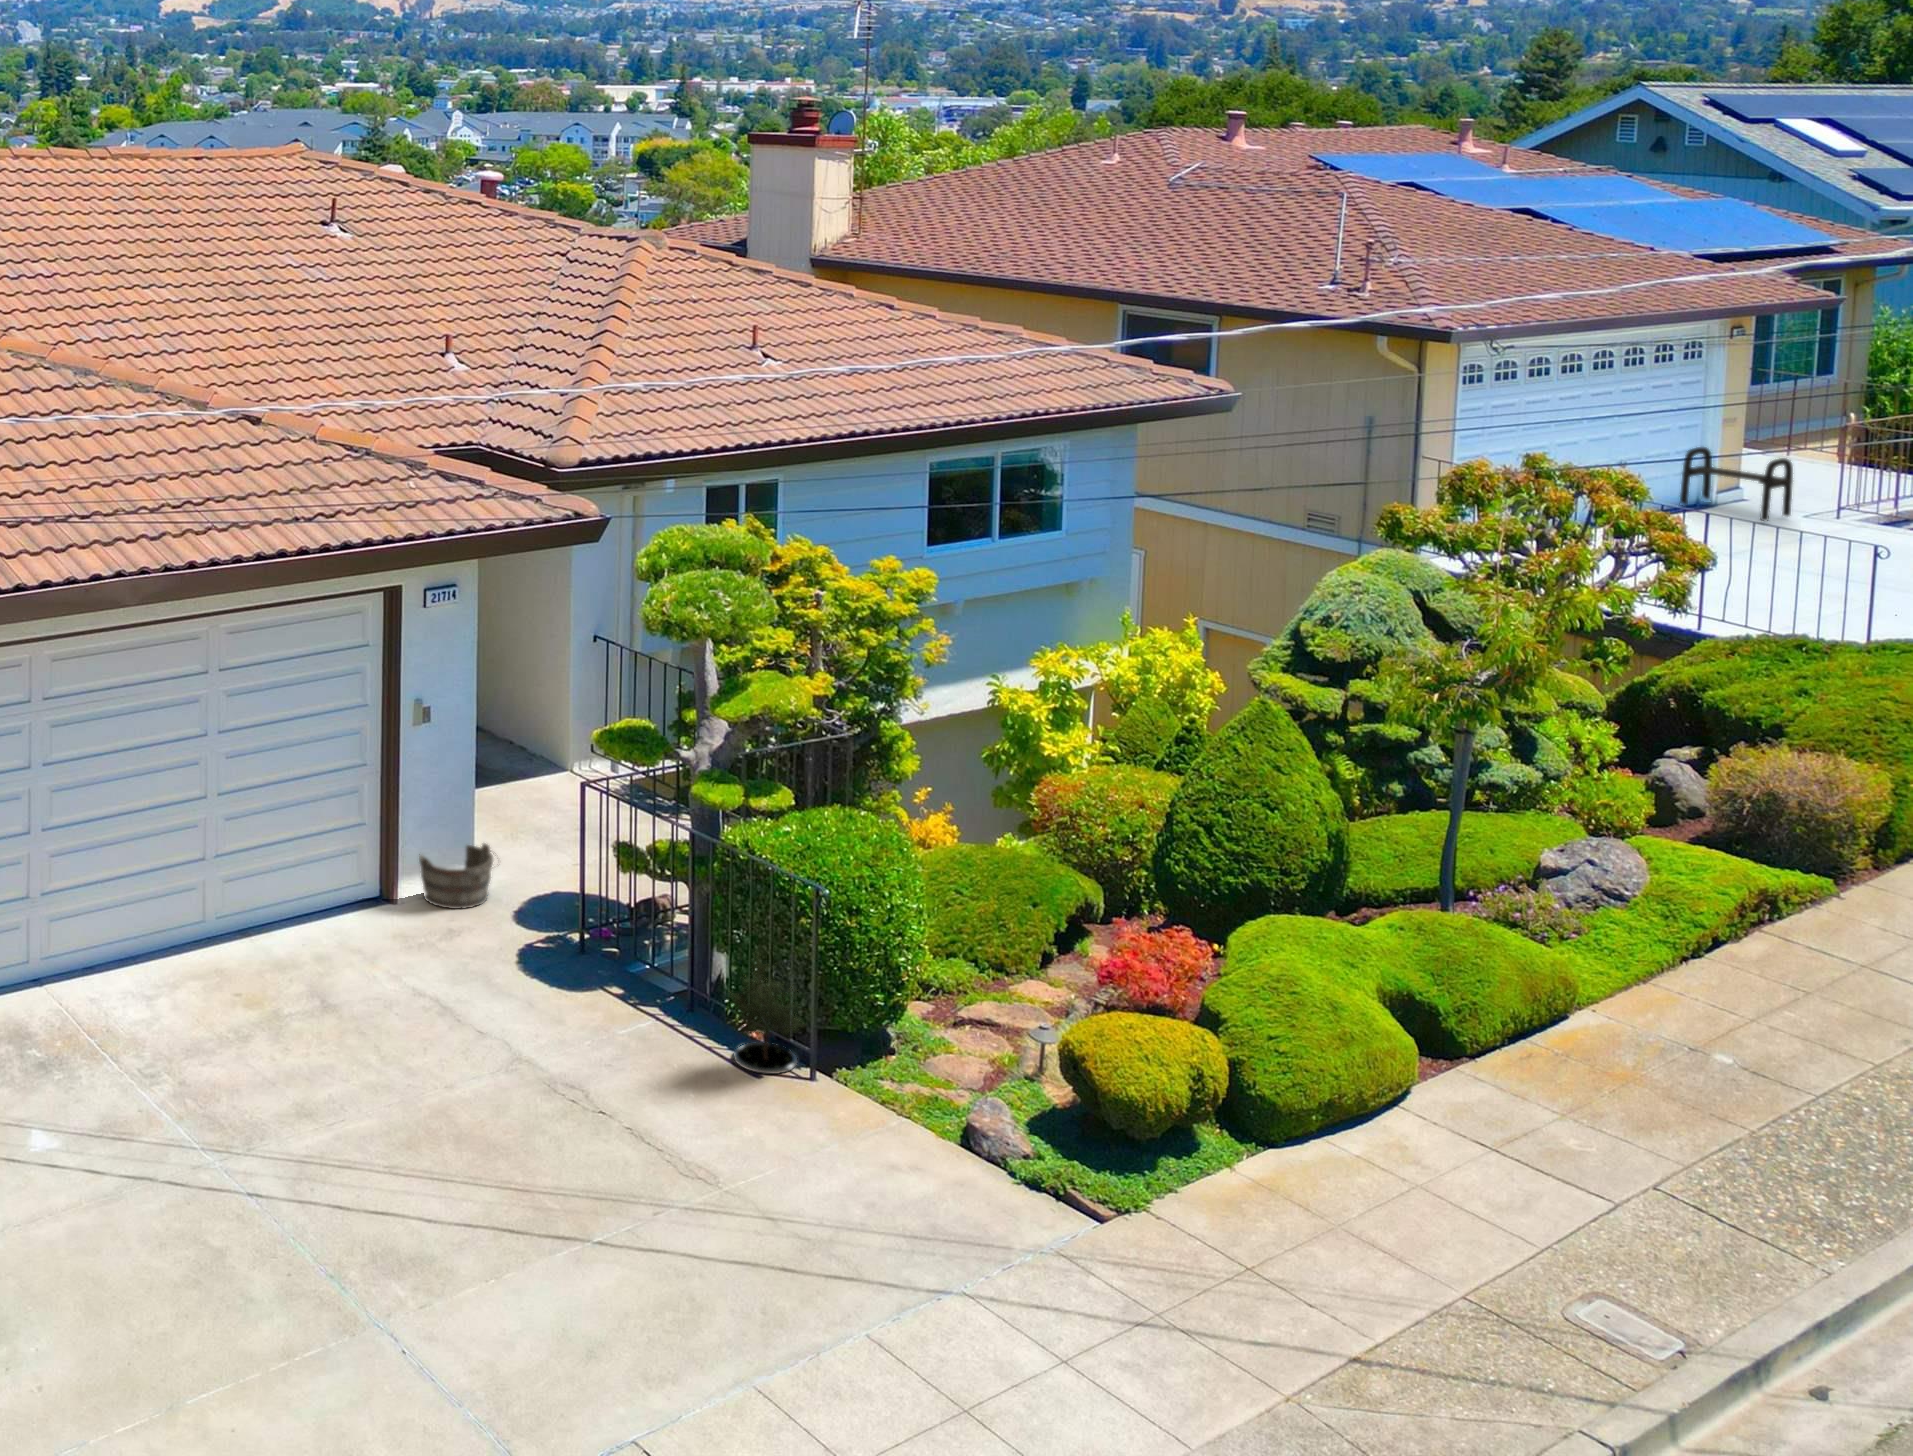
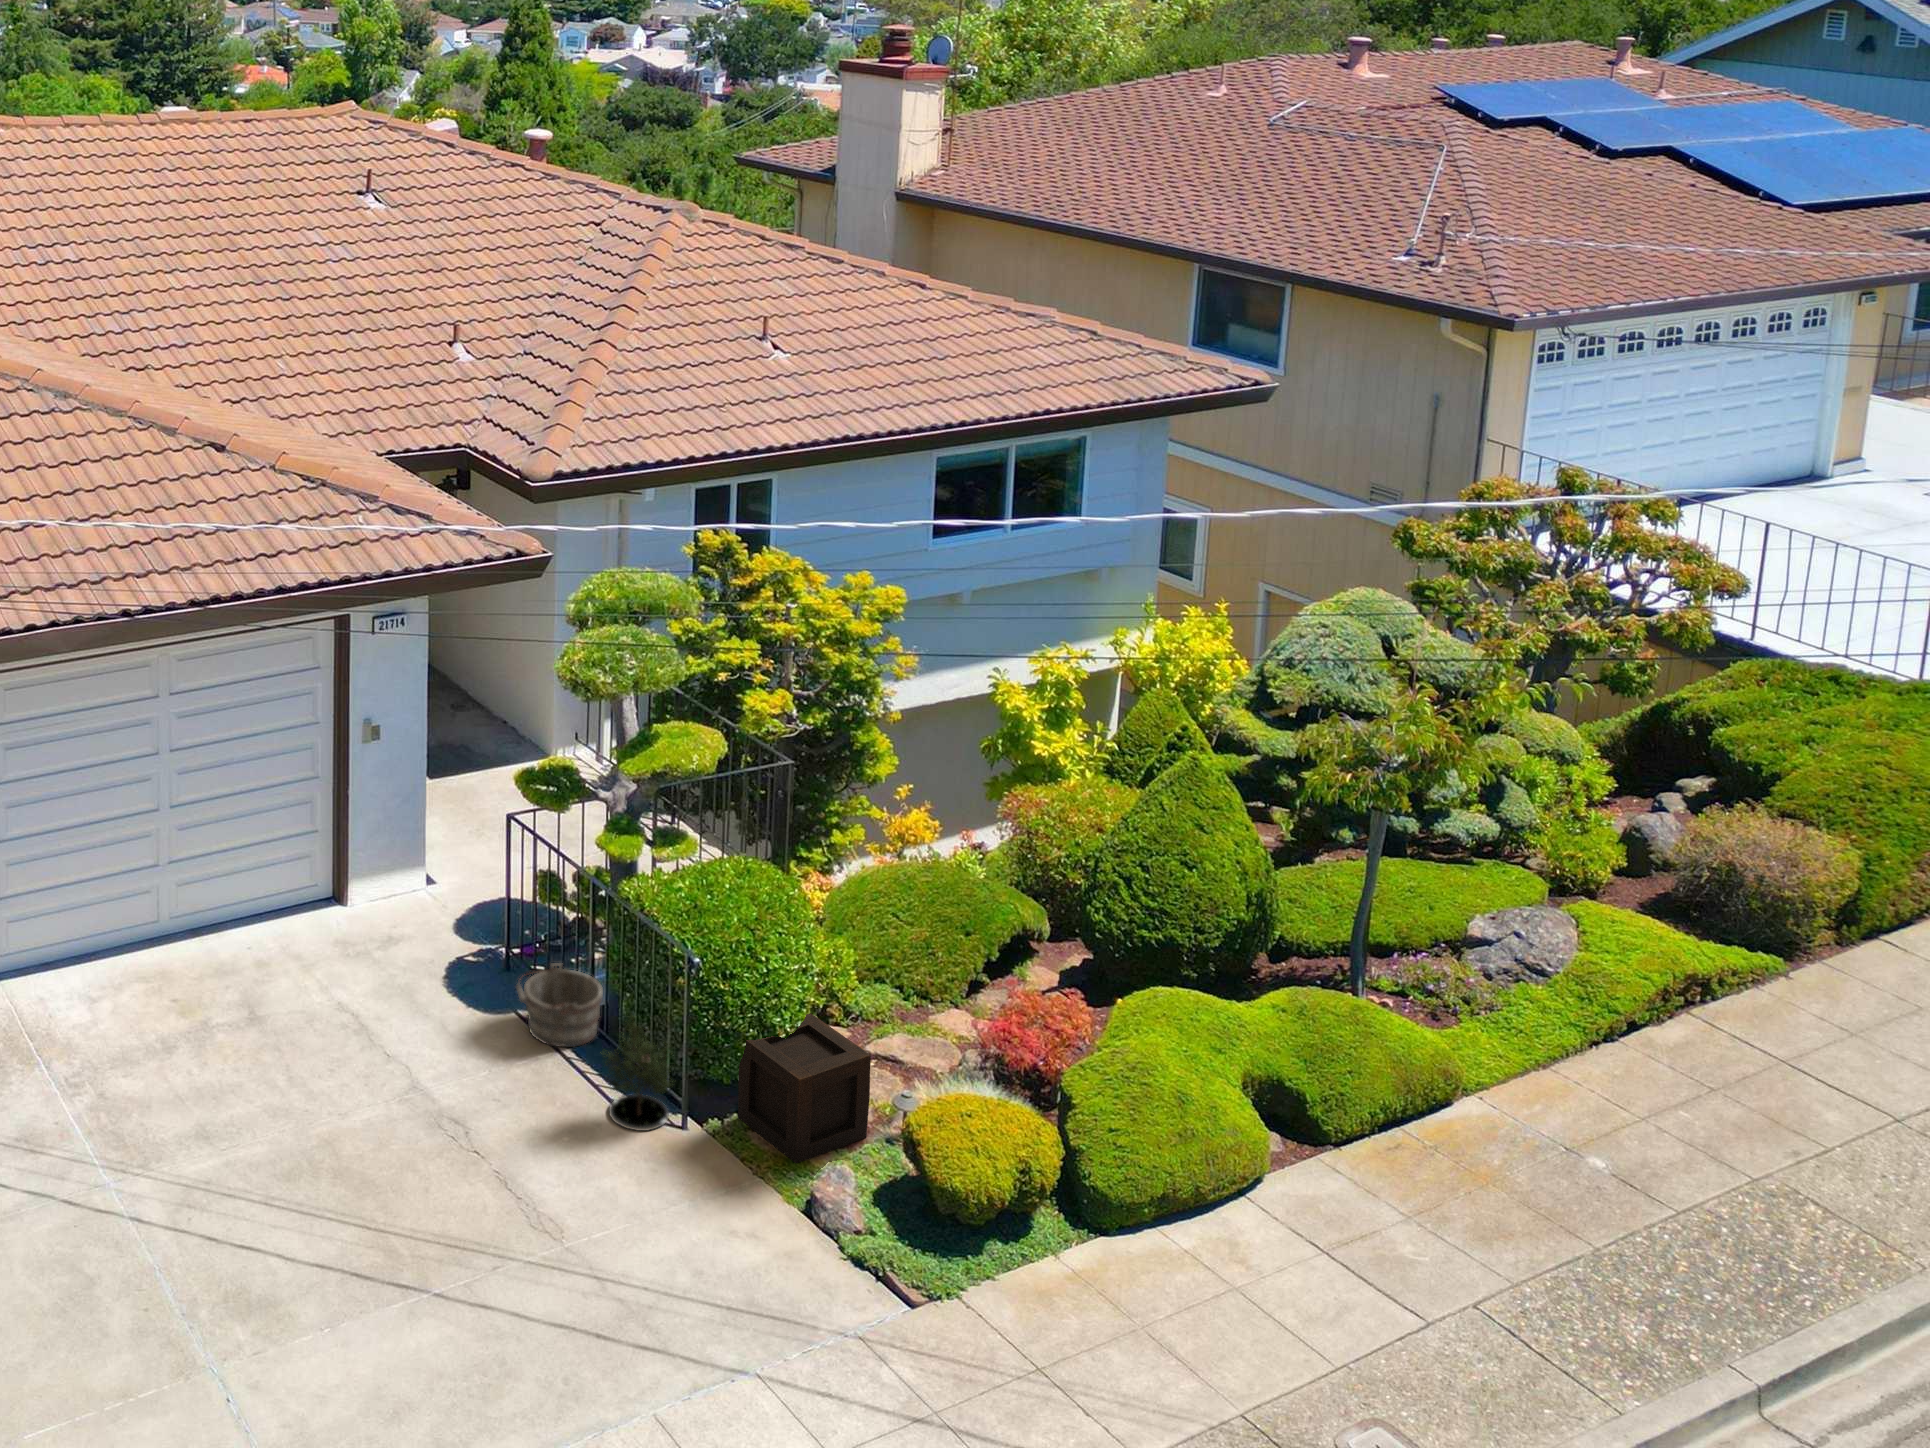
bench: present [1680,447,1793,521] -> none [1777,414,1901,497]
bucket: present [419,843,494,909] -> present [516,963,603,1047]
wooden crate: none [868,948,1007,1095] -> present [738,1013,871,1163]

